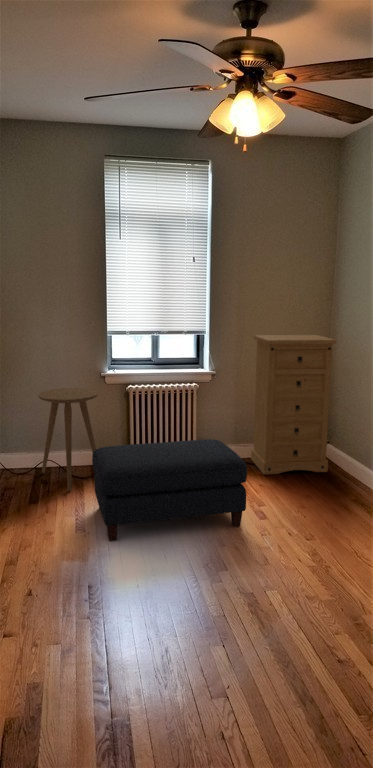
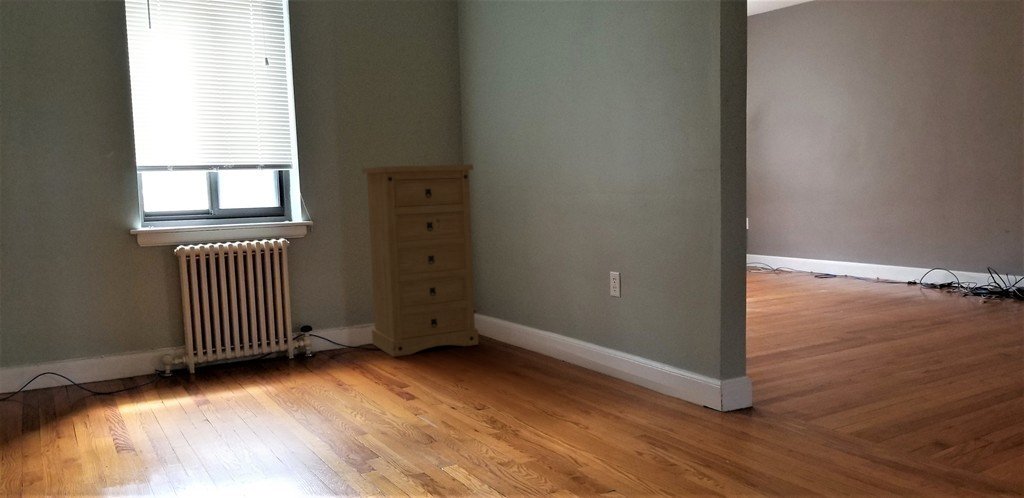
side table: present [38,388,98,491] -> none [18,254,138,412]
ottoman: present [92,439,247,541] -> none [122,302,375,459]

